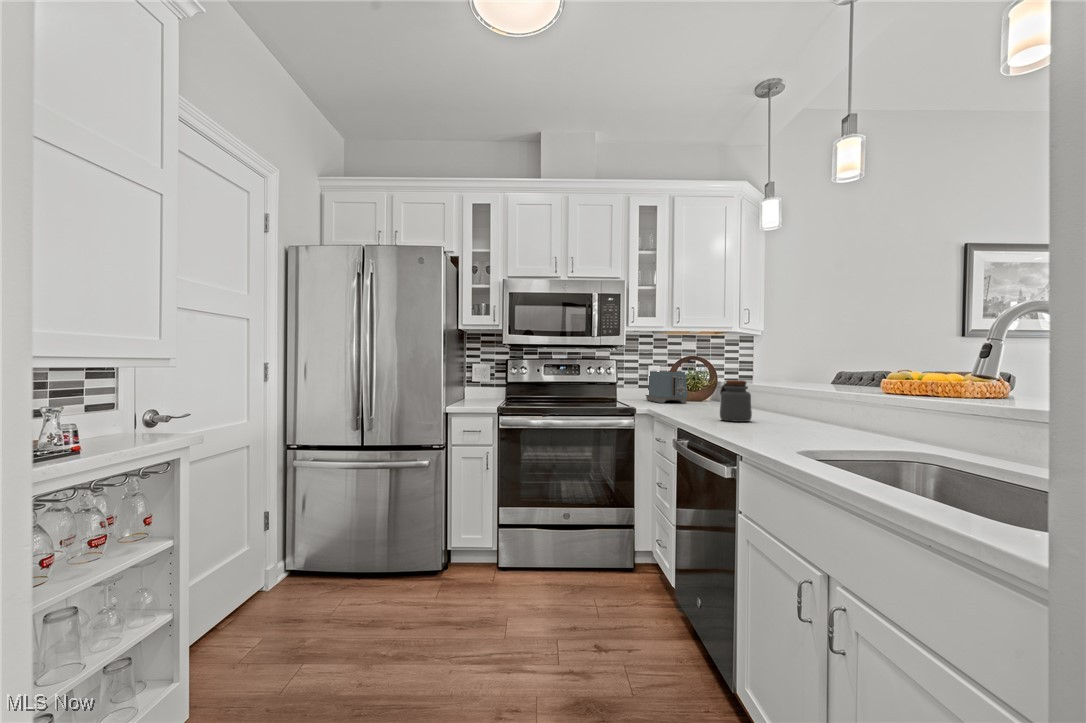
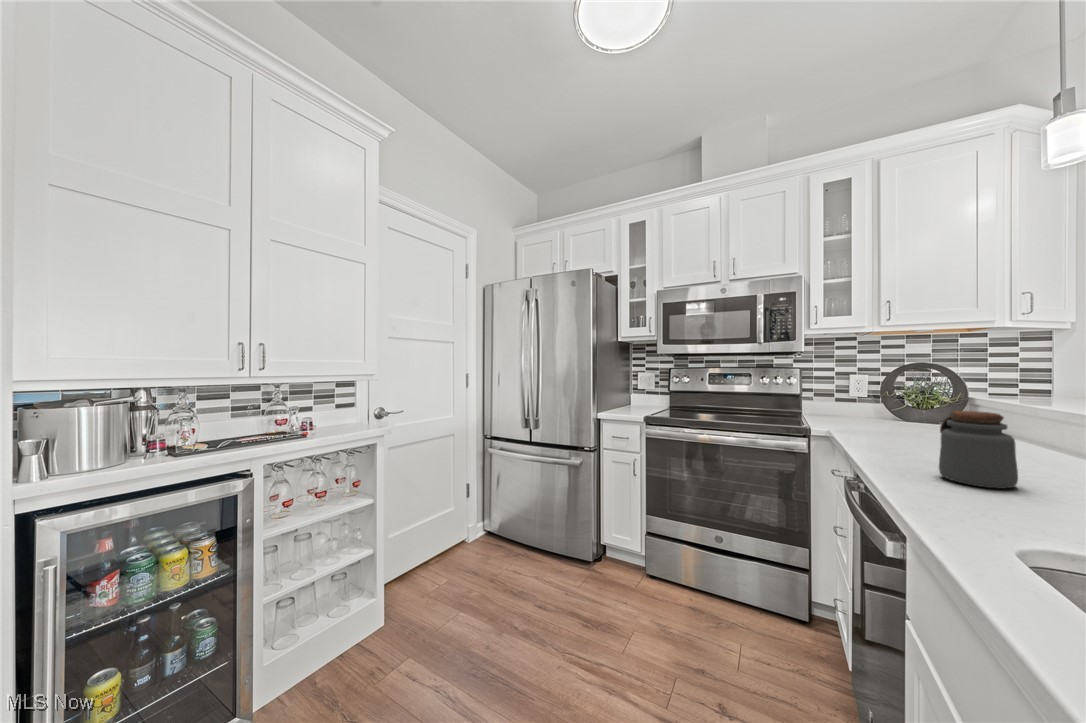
toaster: present [646,371,688,403] -> none [847,381,912,425]

